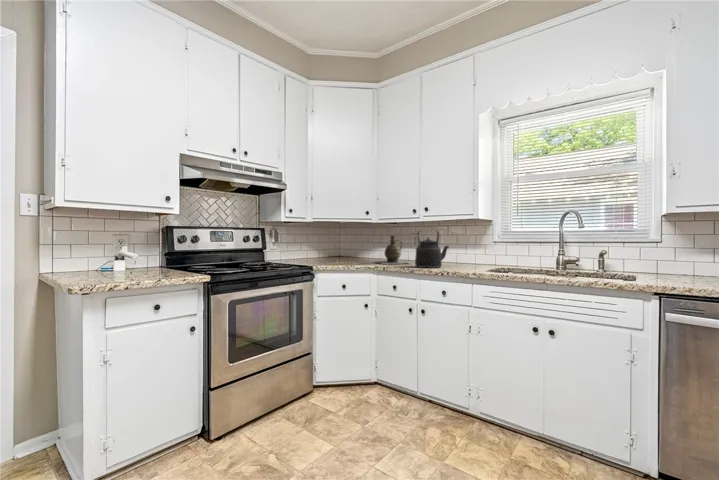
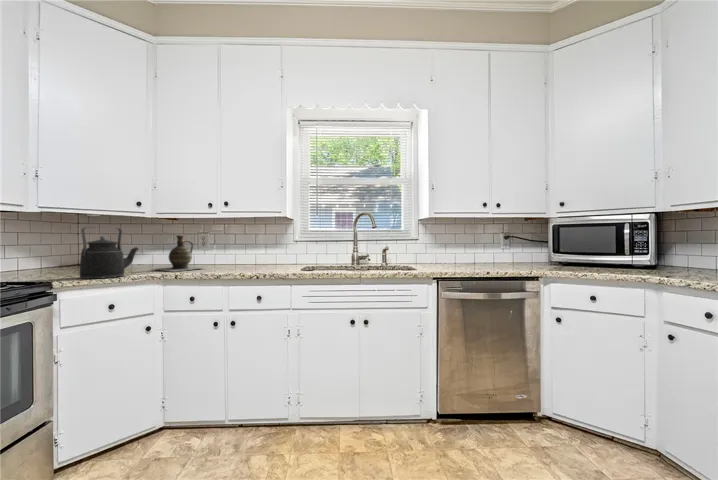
kettle: present [415,231,449,268] -> present [79,227,138,279]

